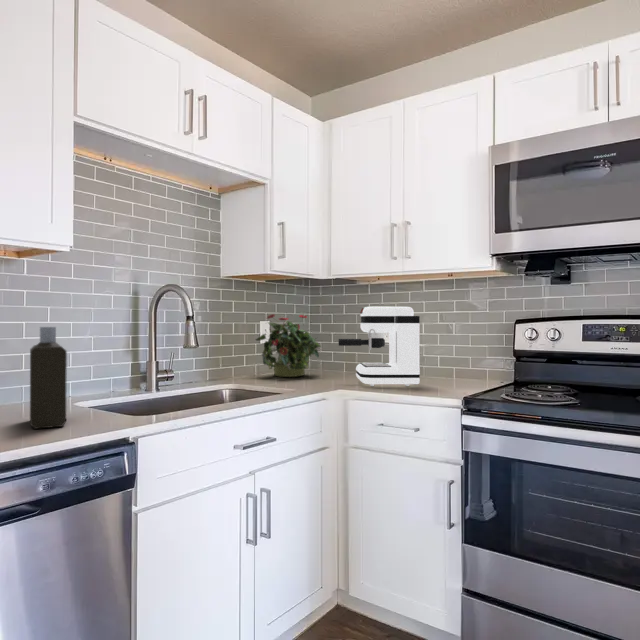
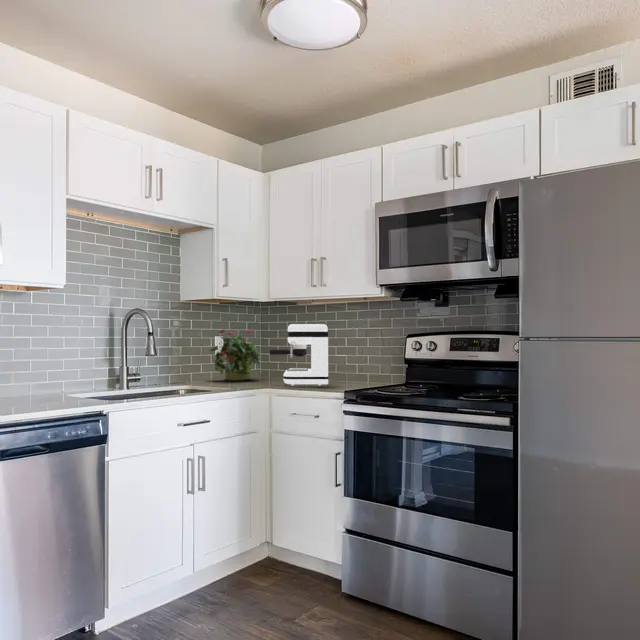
bottle: present [30,327,67,429] -> none [40,342,64,406]

